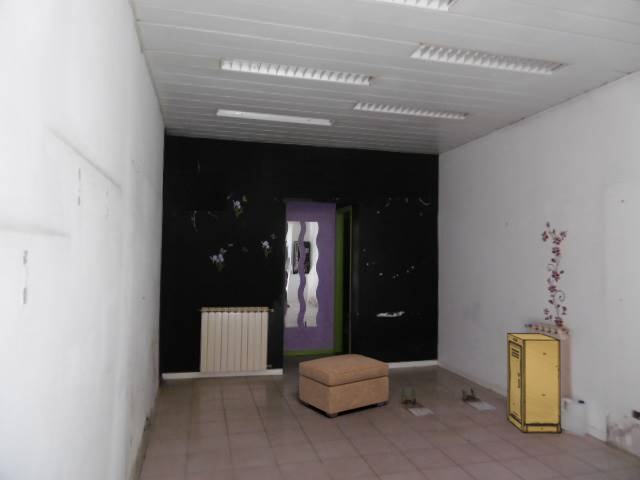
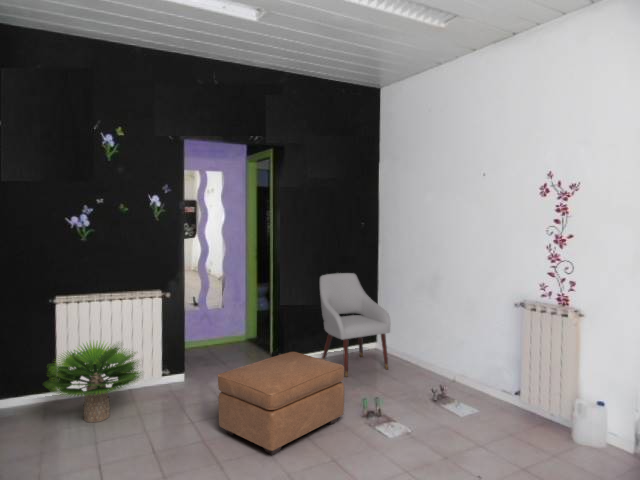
chair: none [386,301,442,381] -> present [320,273,390,377]
storage cabinet: present [507,333,561,433] -> none [498,315,575,449]
potted plant: none [191,337,255,392] -> present [48,341,141,422]

